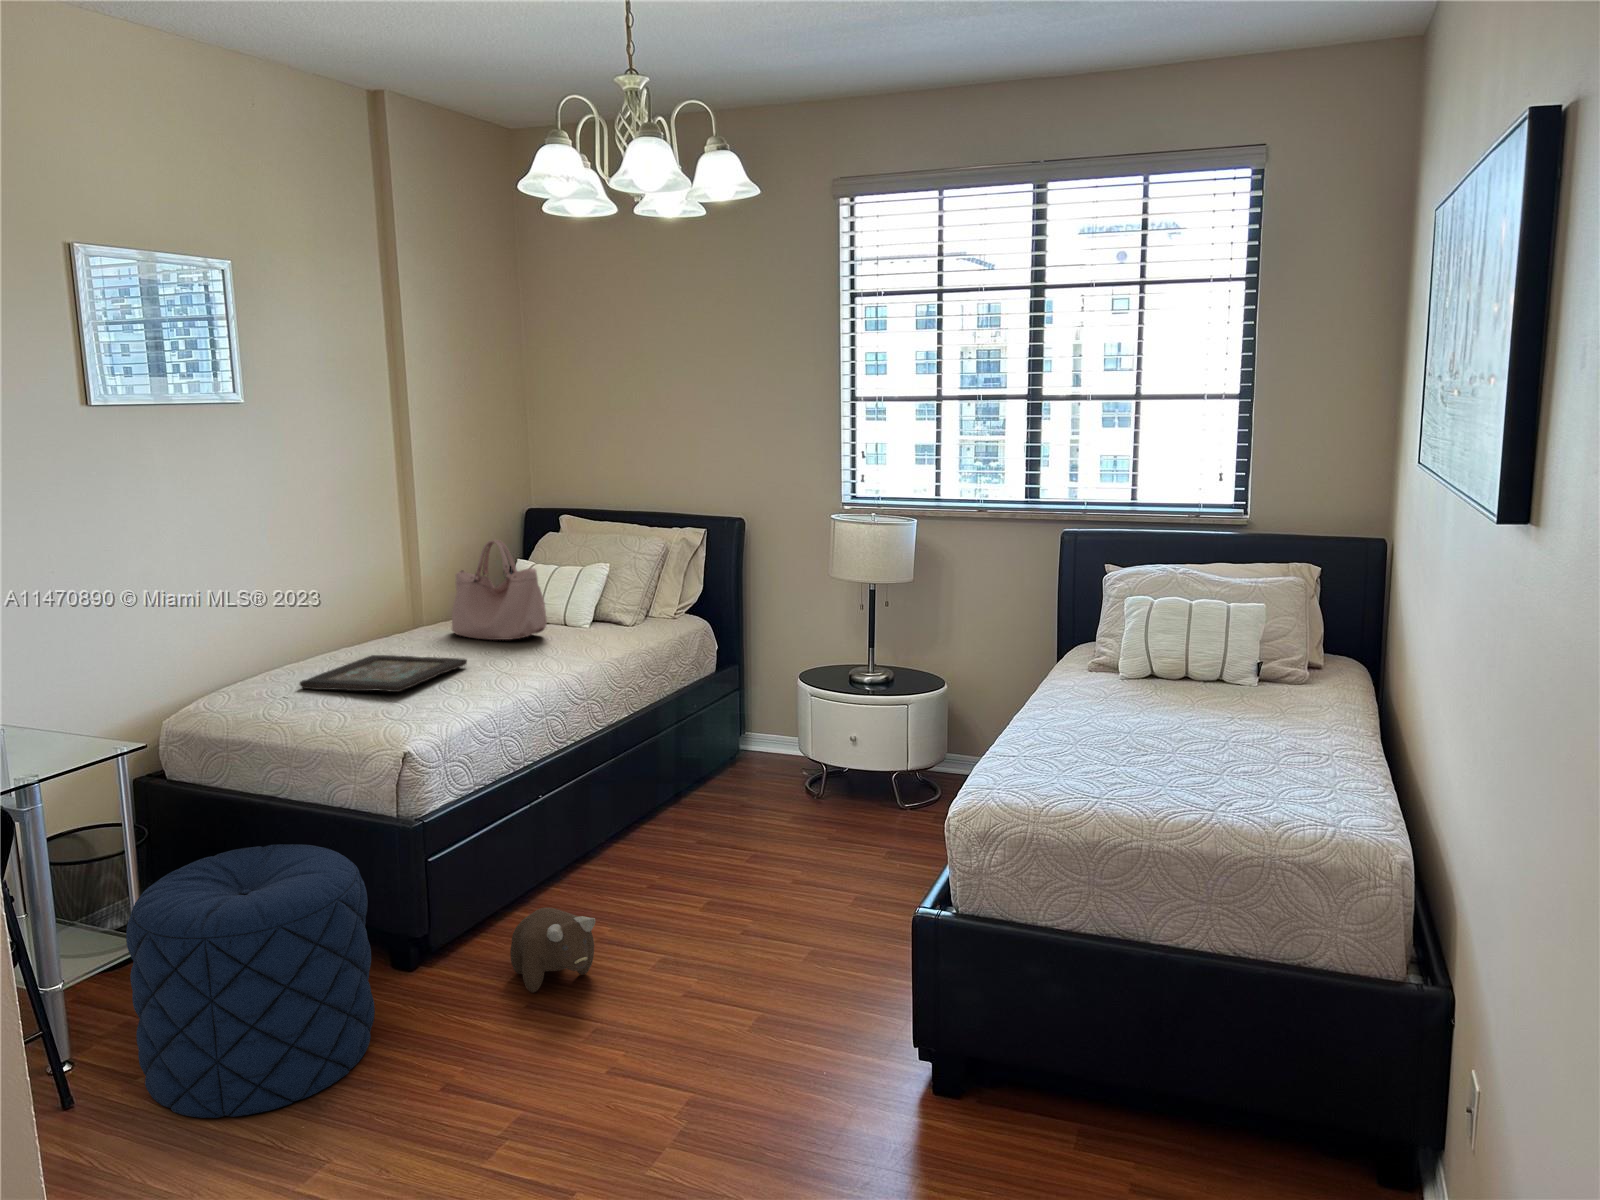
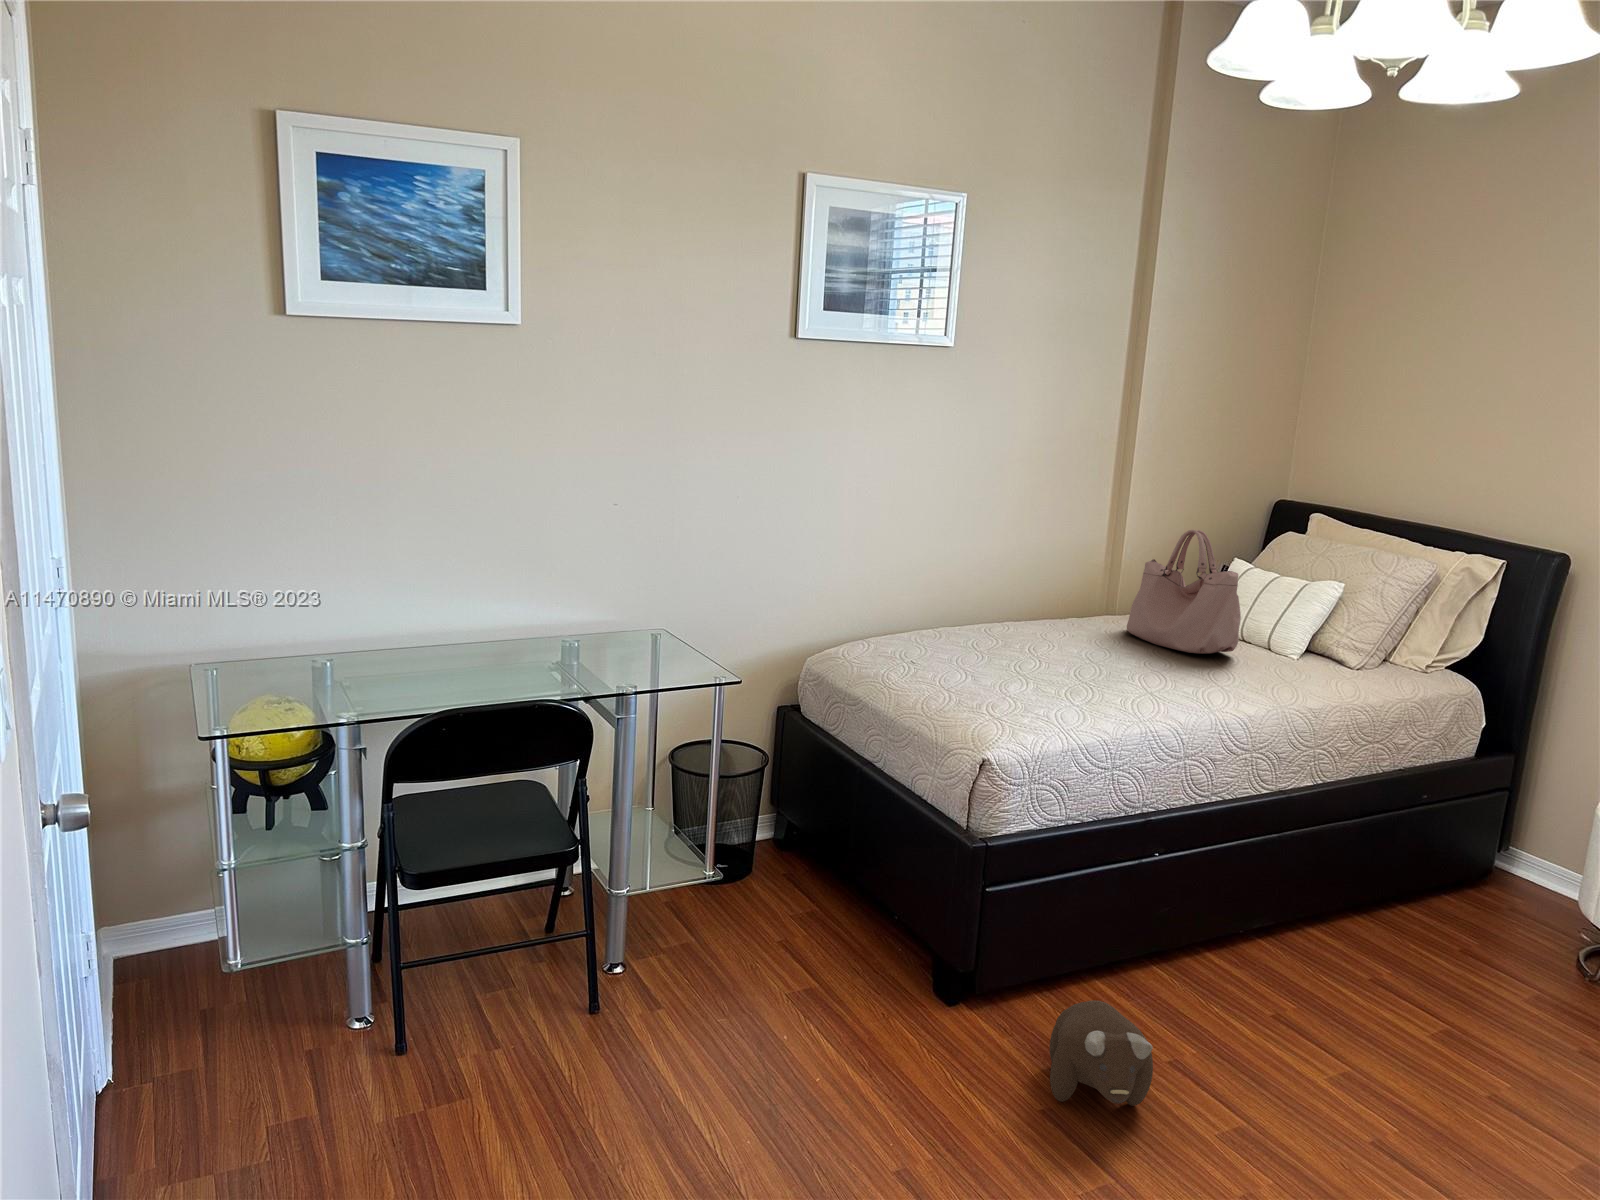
decorative tray: present [300,655,467,692] -> none [928,636,1118,685]
pouf: present [126,844,375,1118] -> none [641,813,886,1113]

